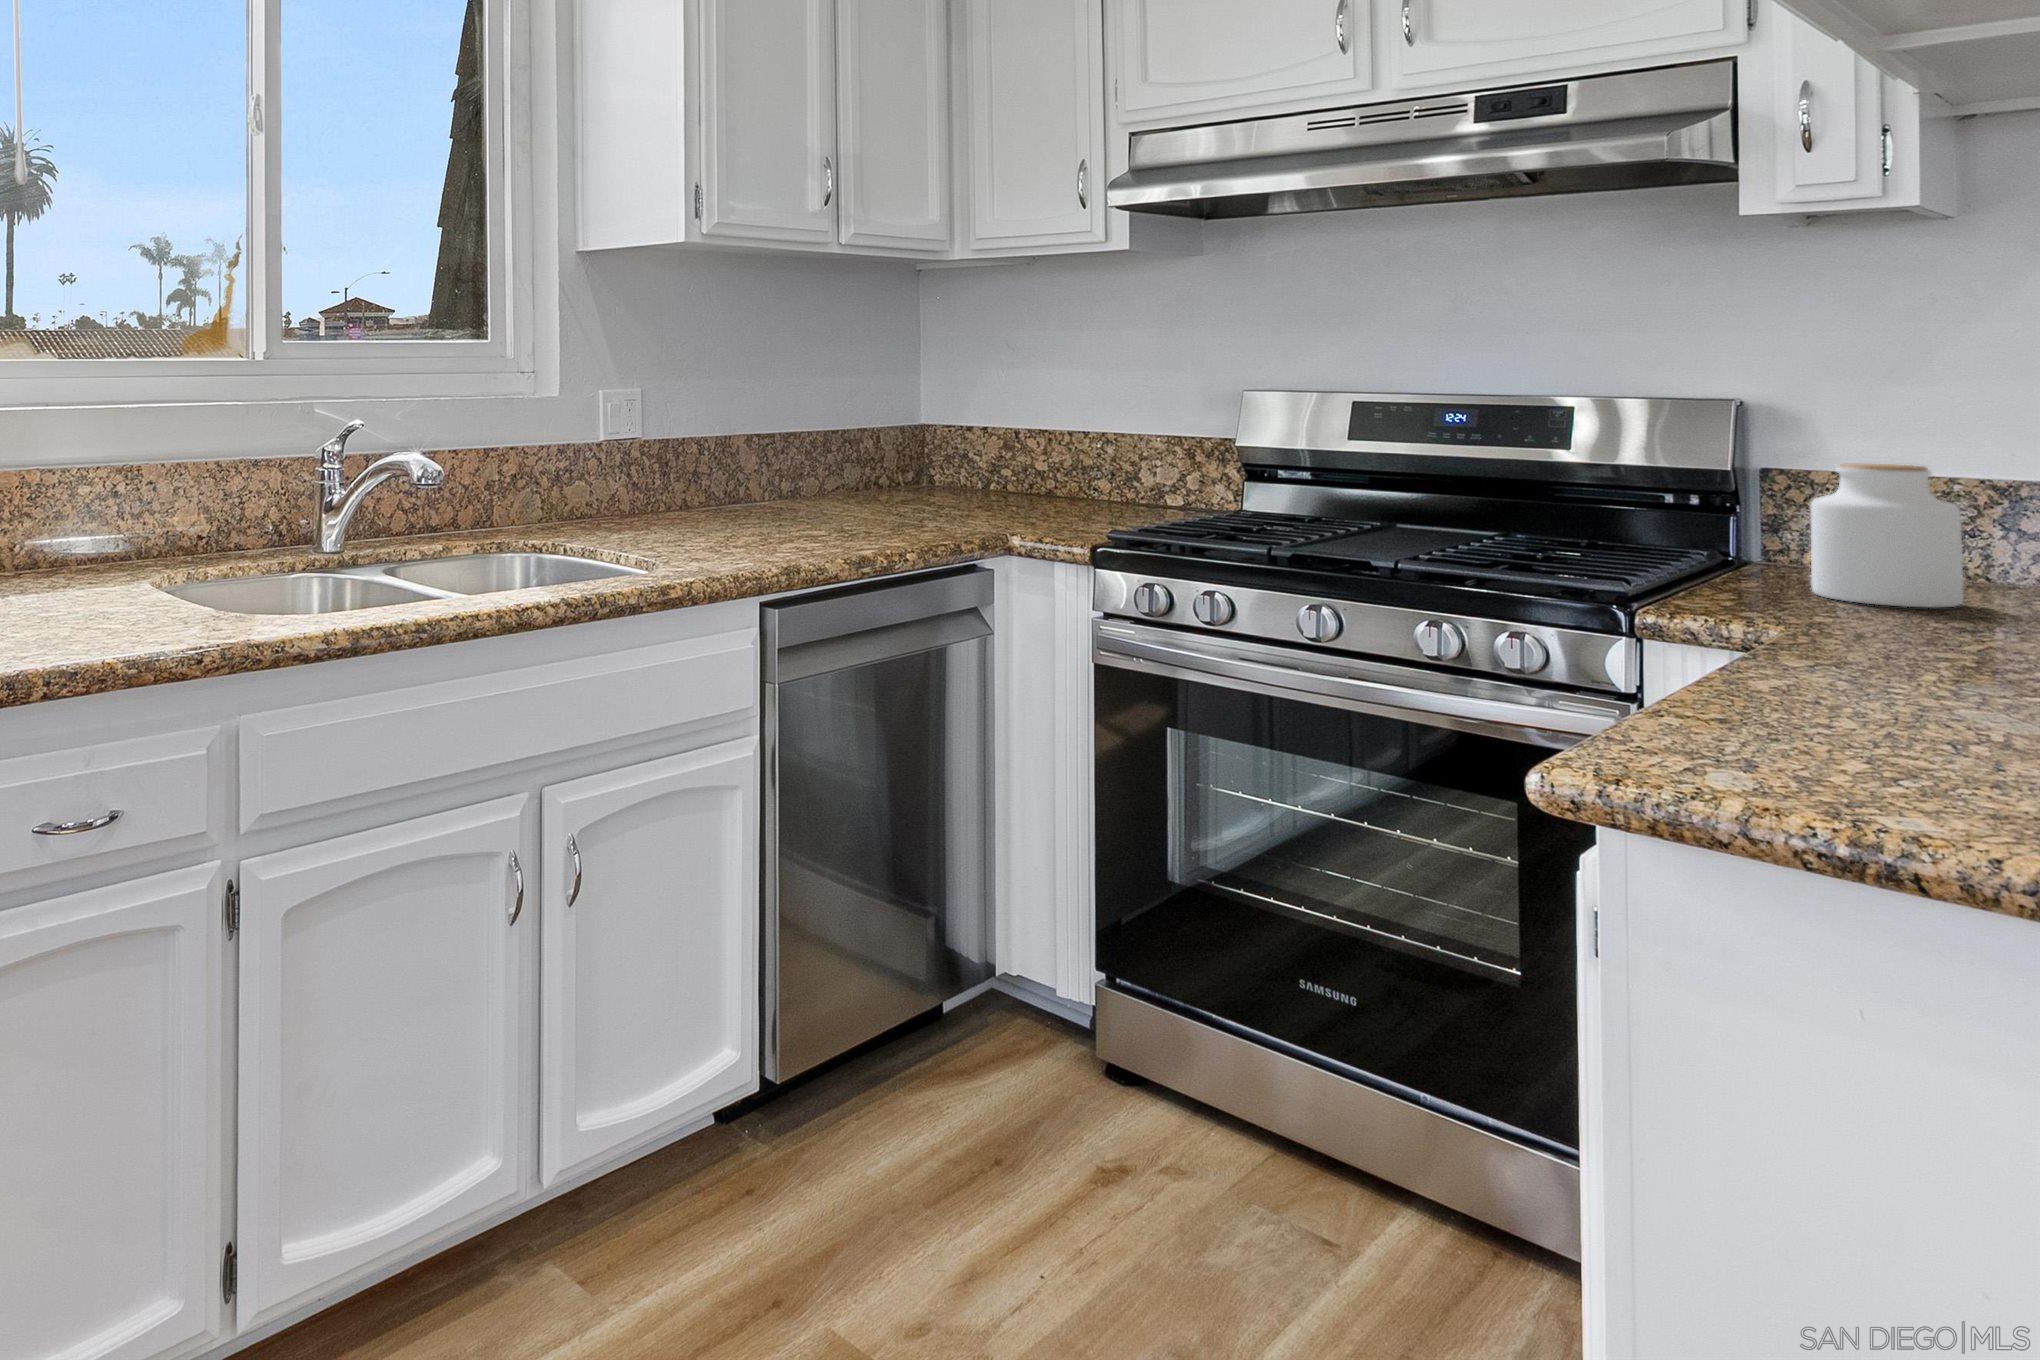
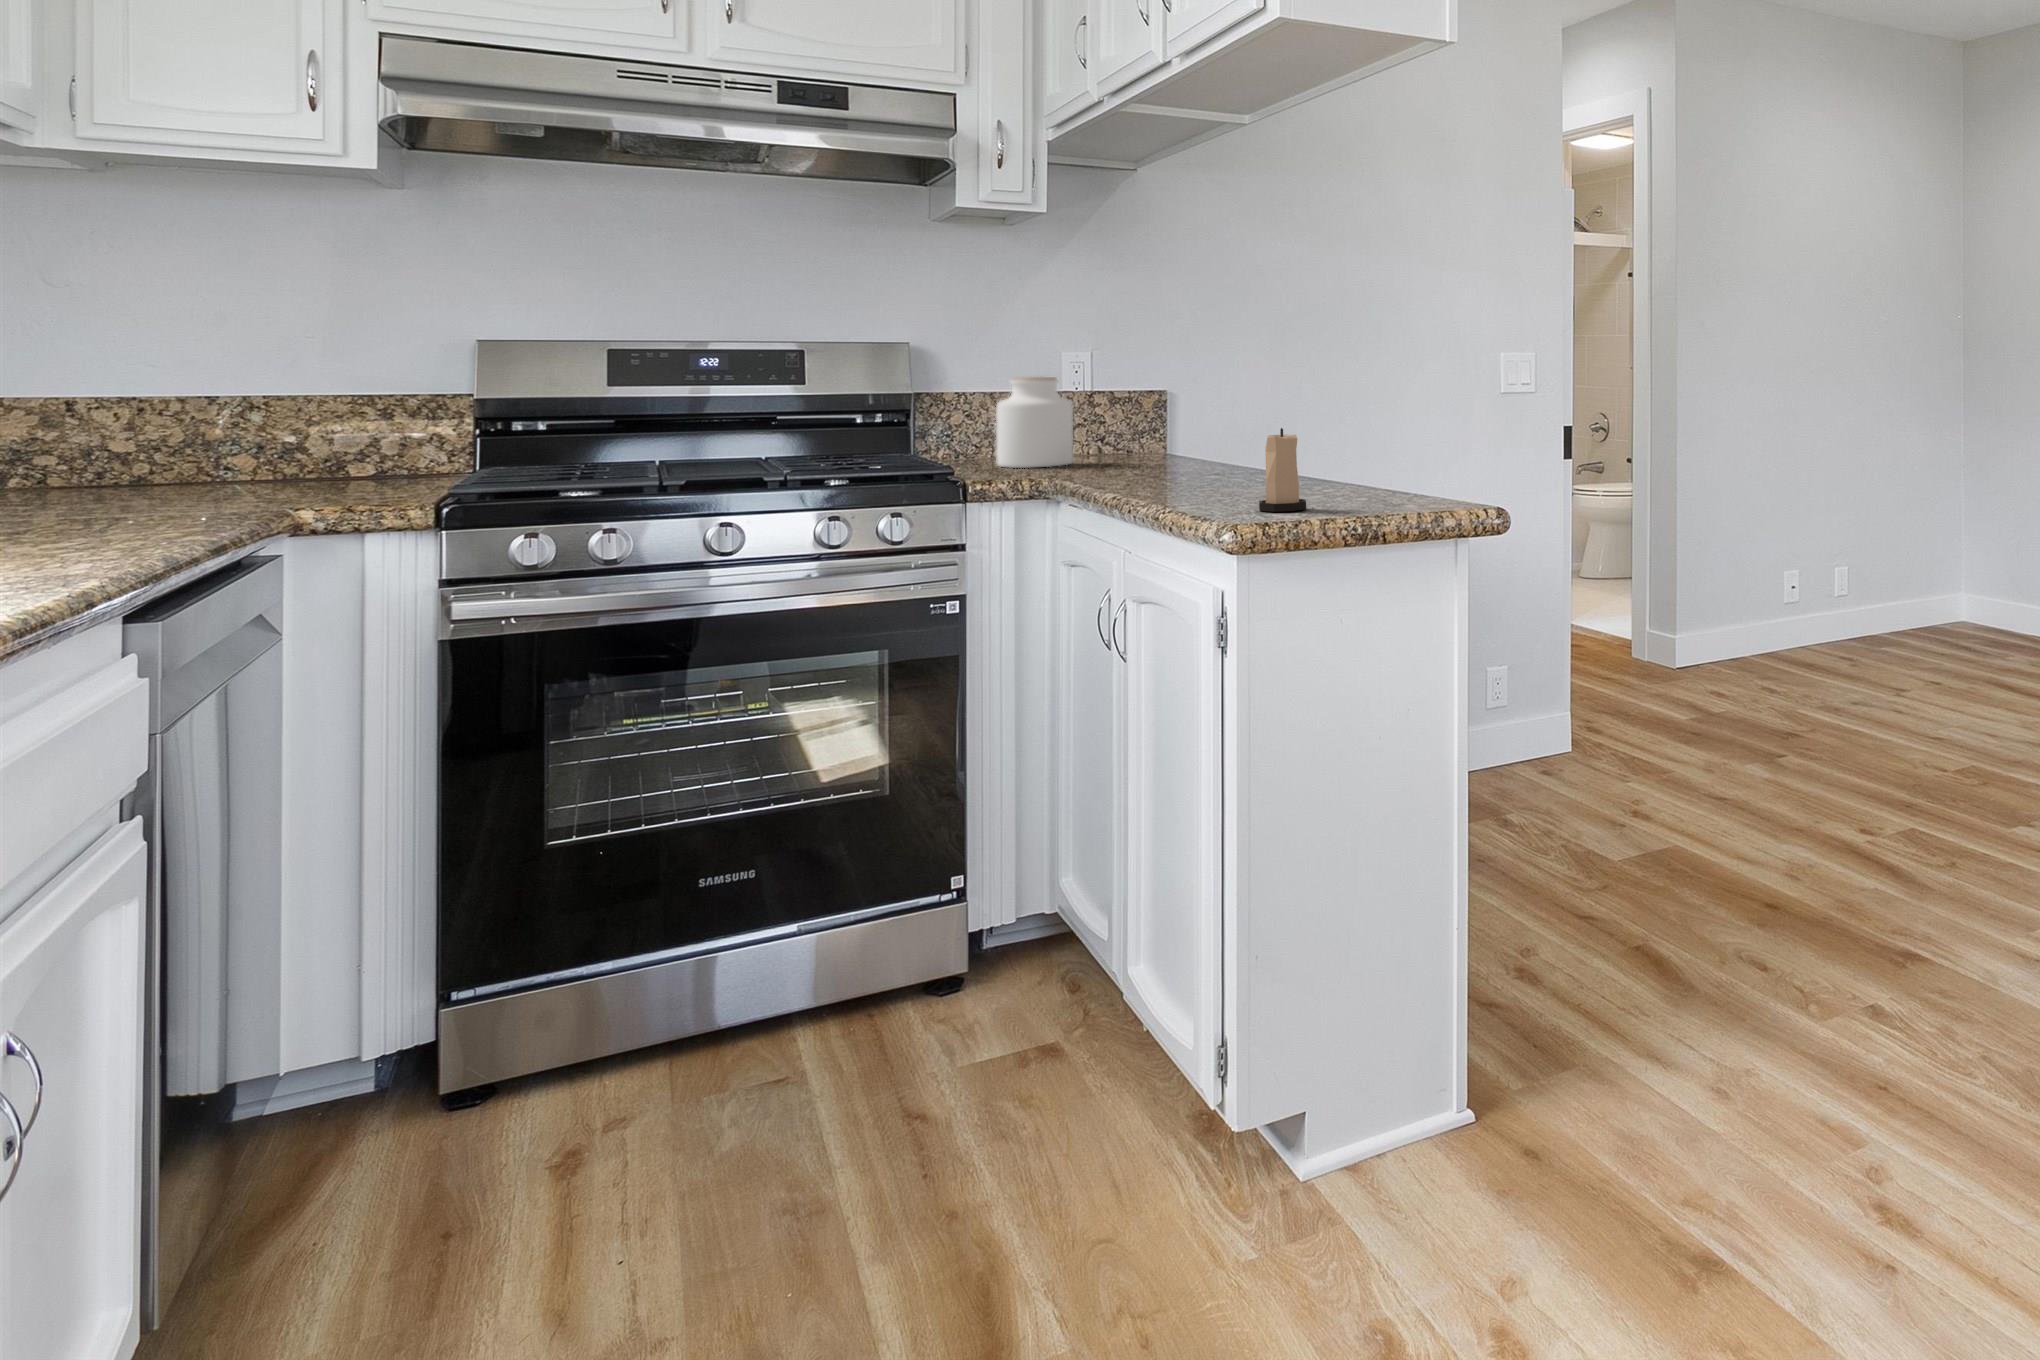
candle: none [1823,609,1944,767] -> present [1259,428,1306,512]

